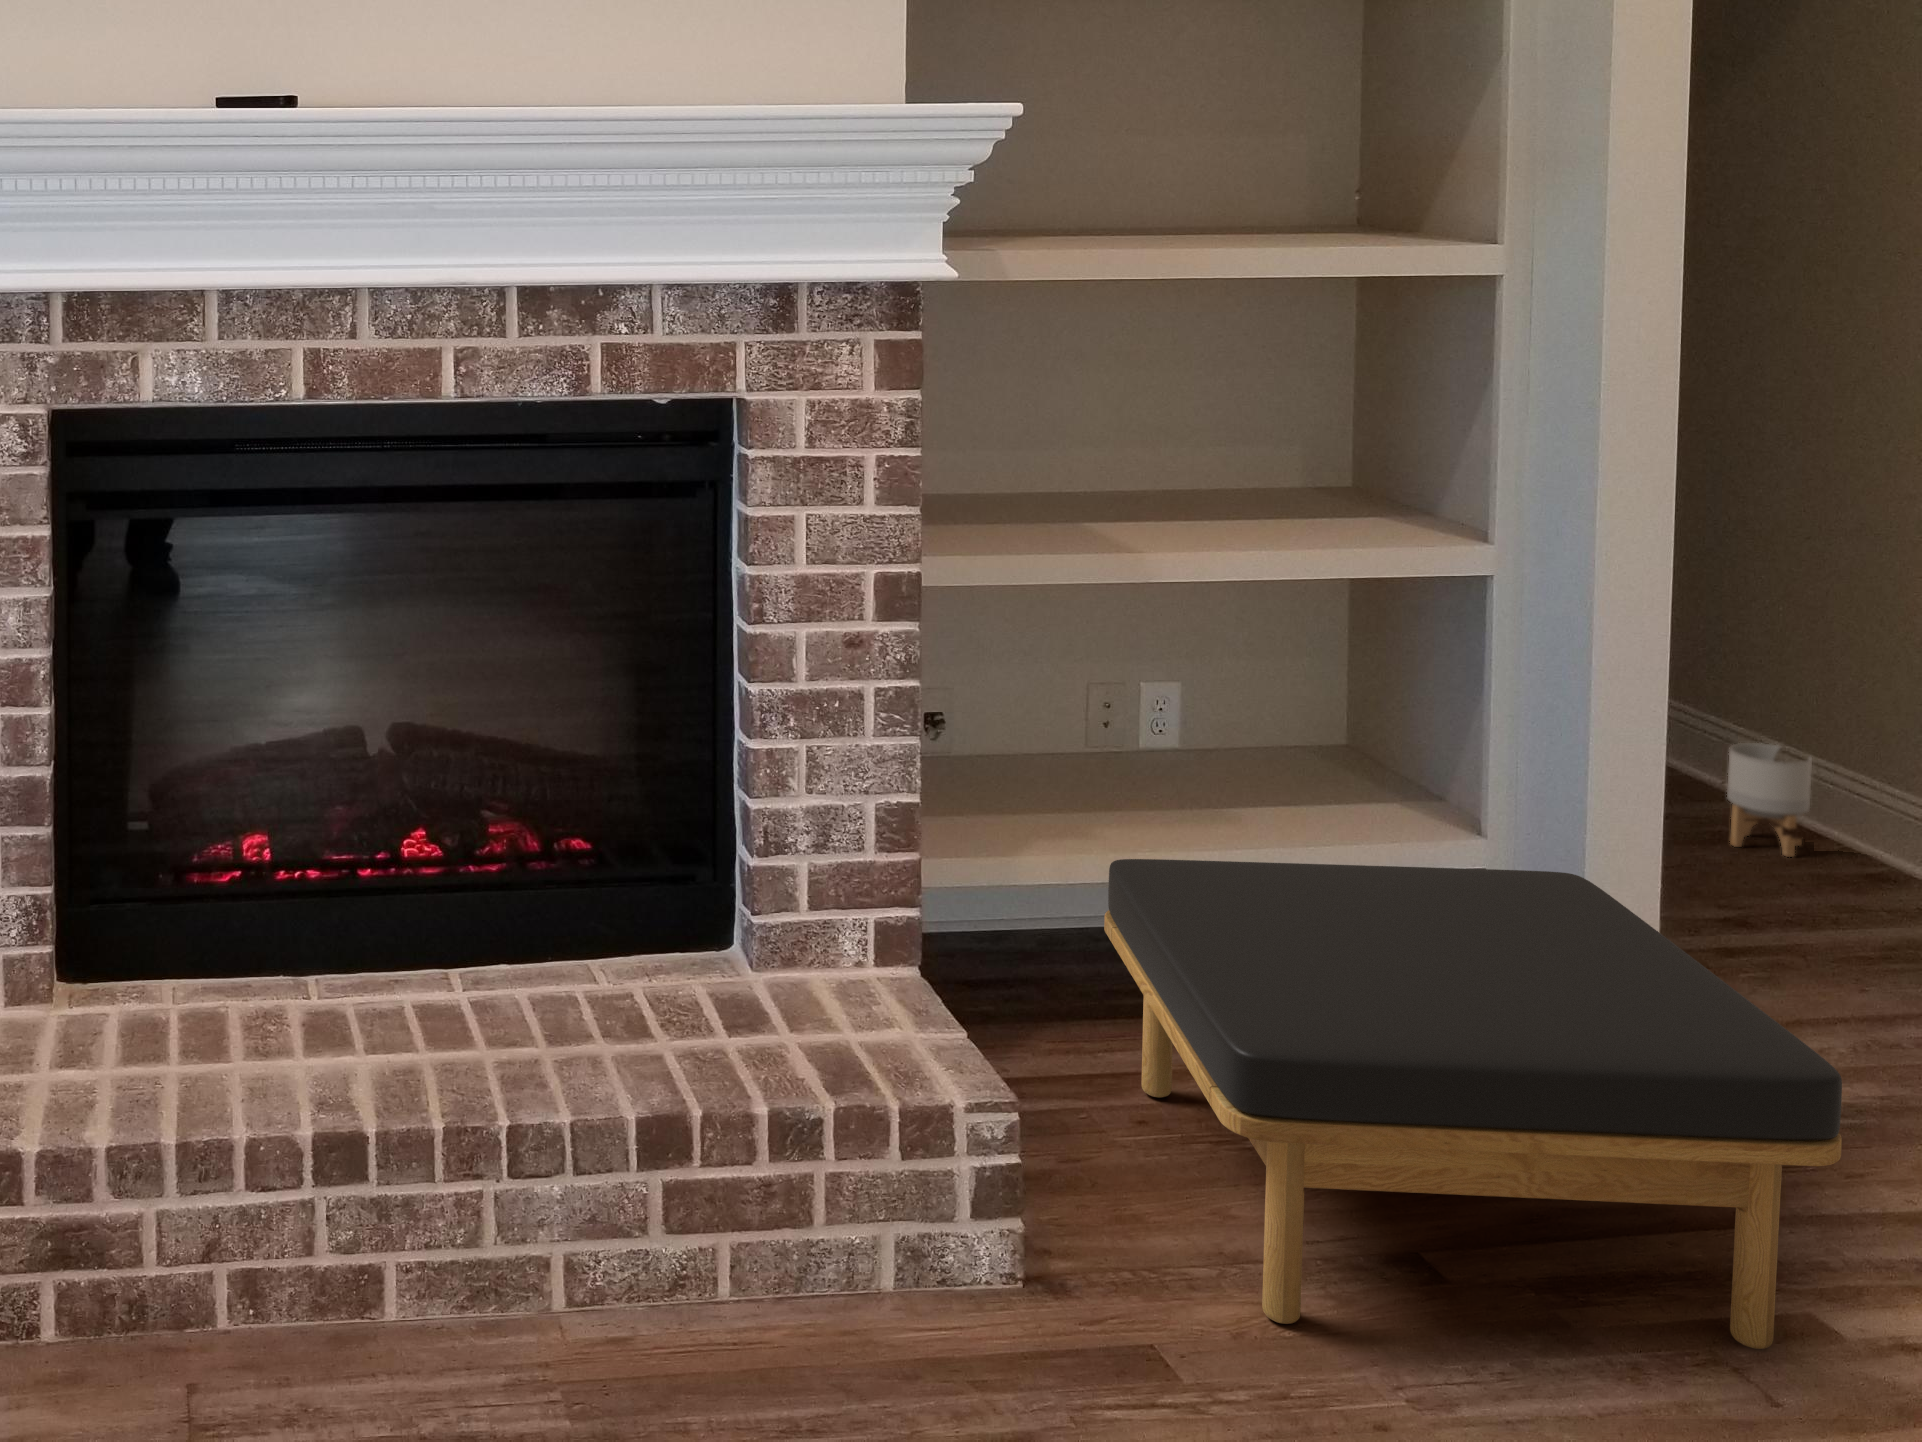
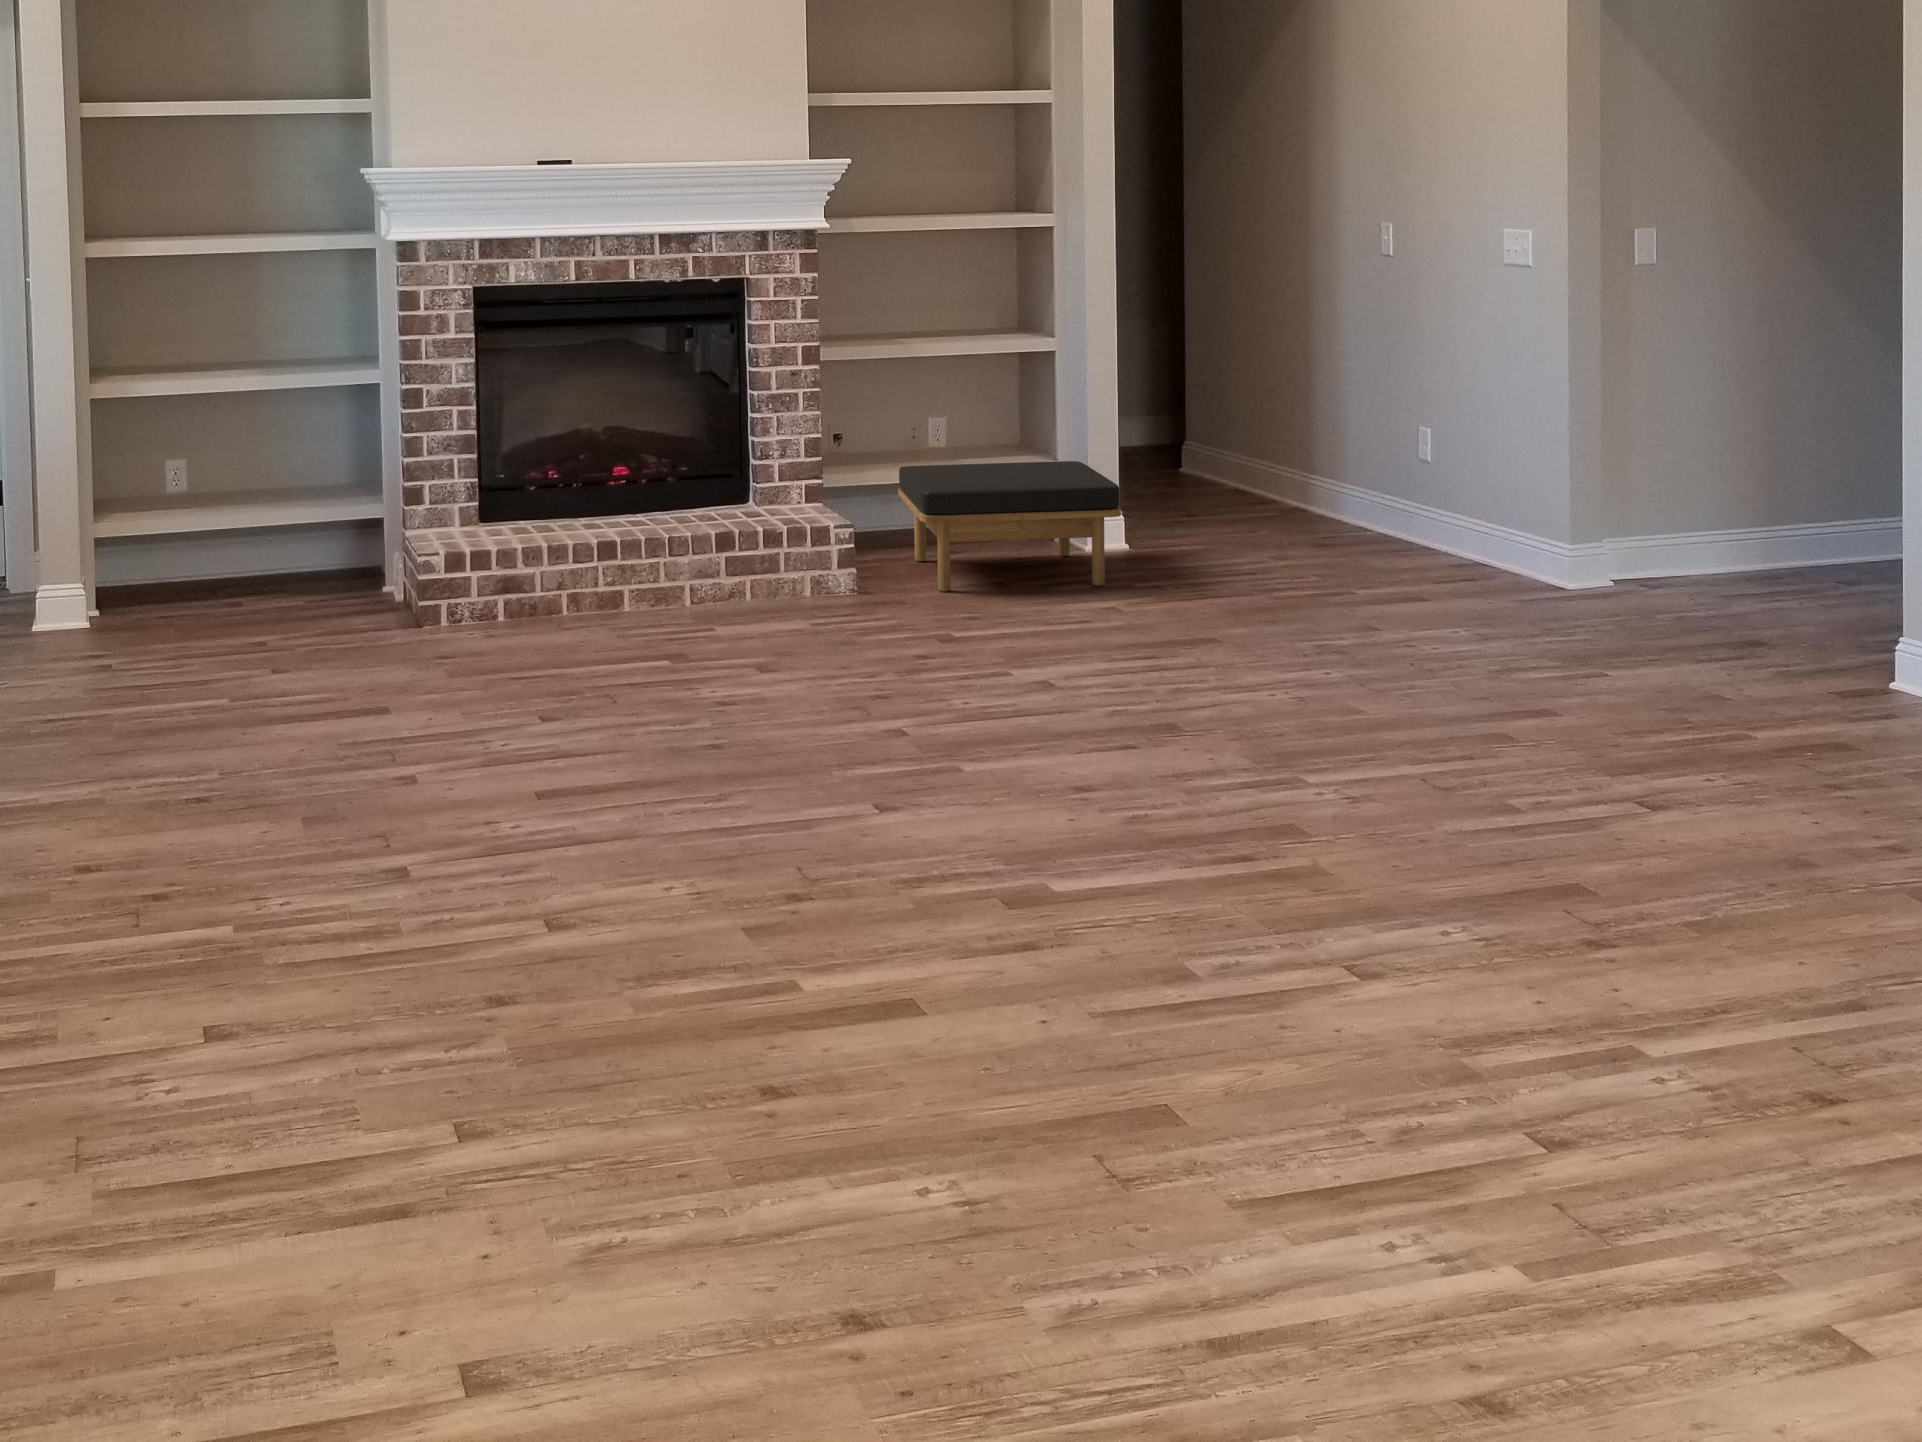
planter: present [1727,743,1812,857] -> none [1213,452,1246,501]

